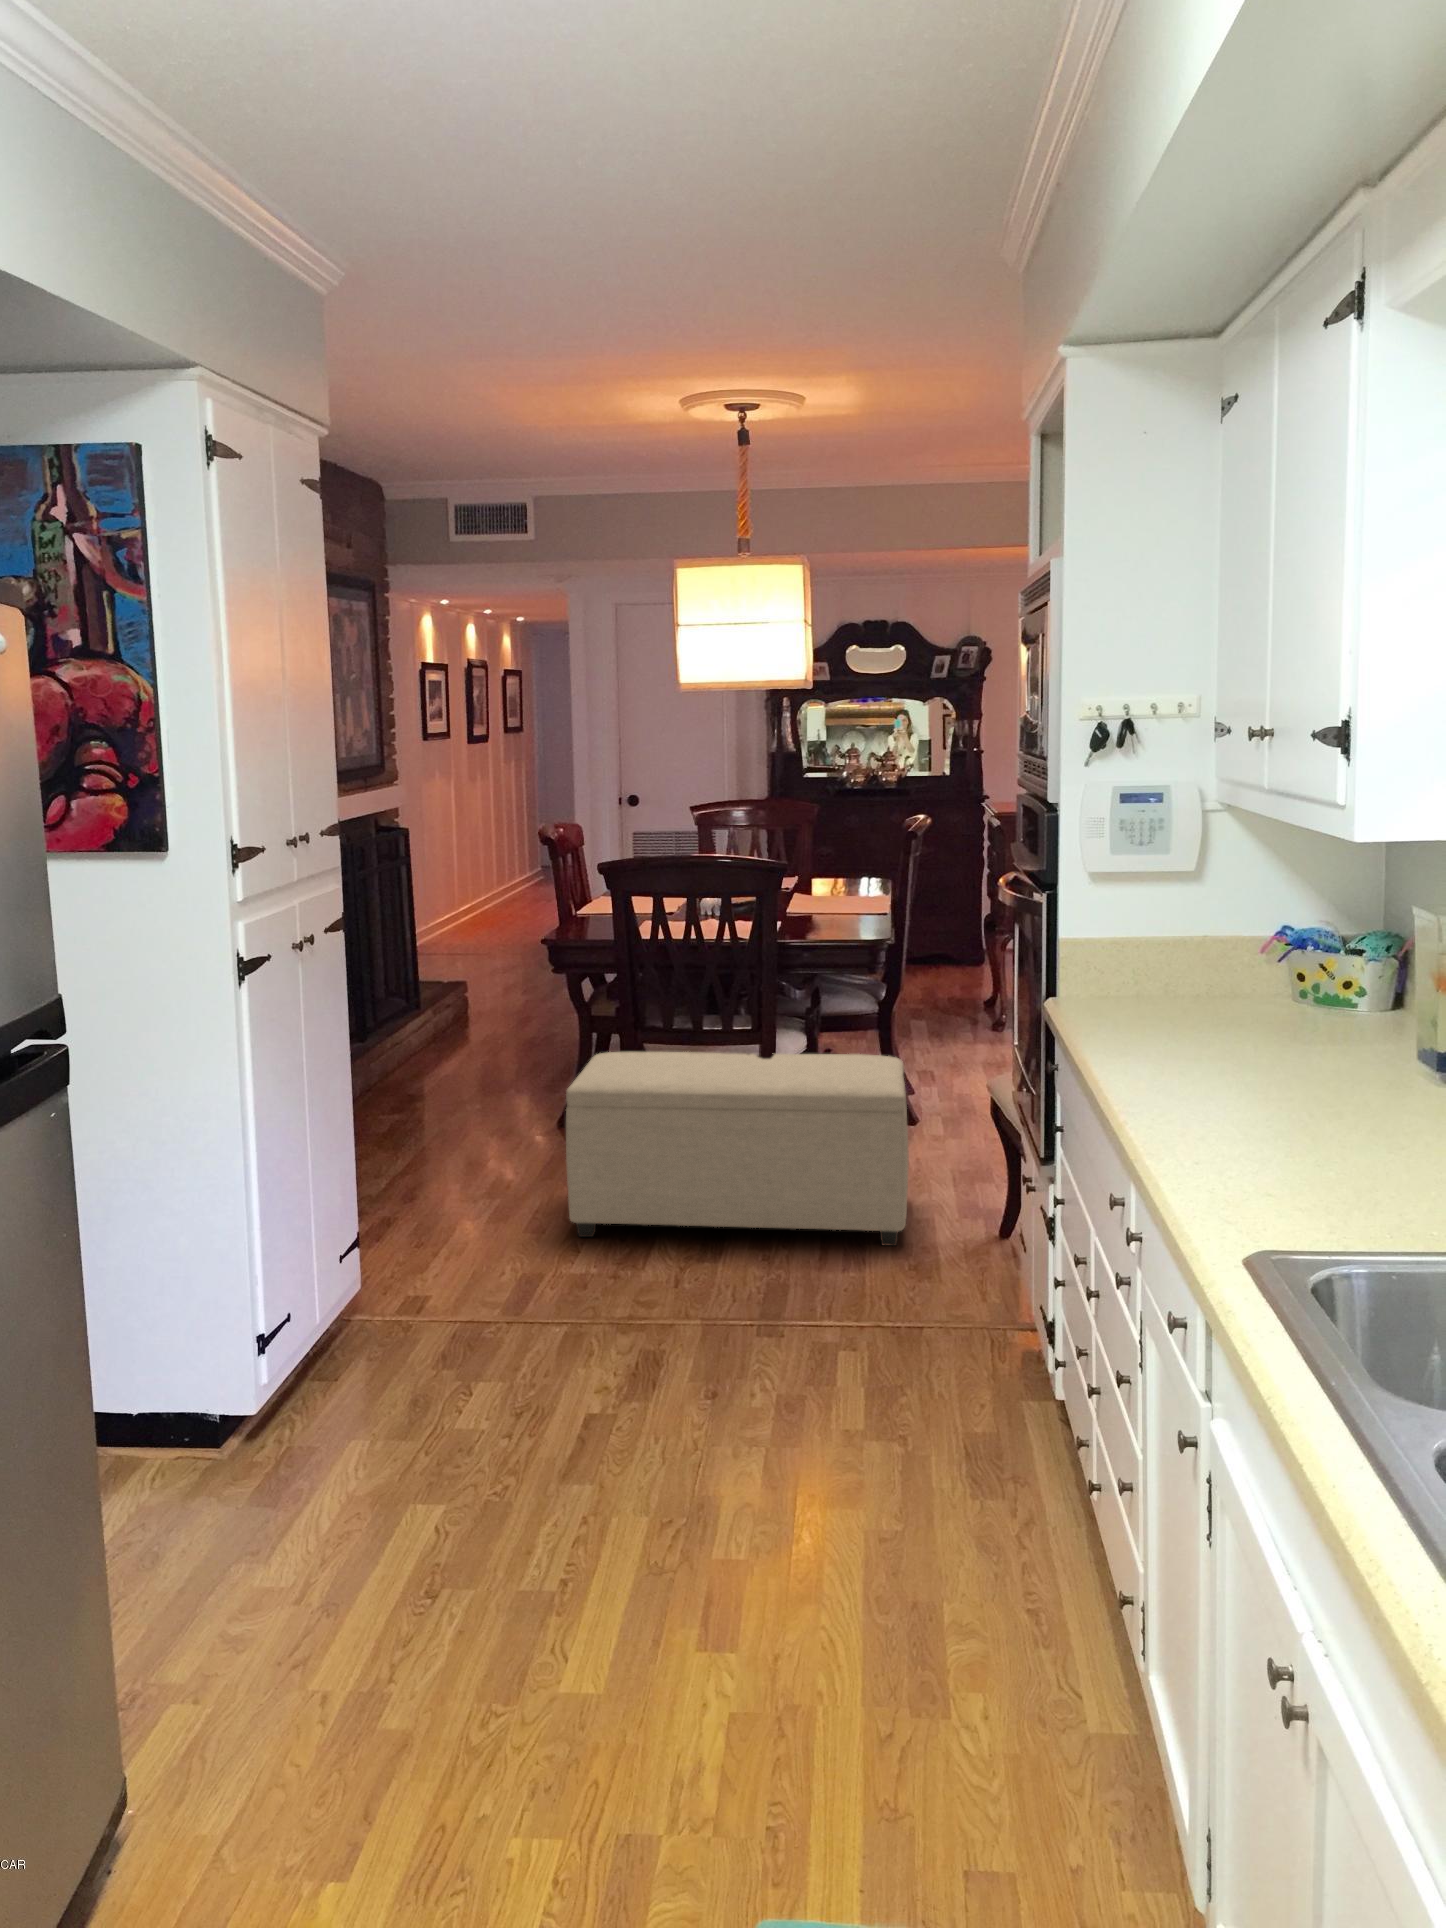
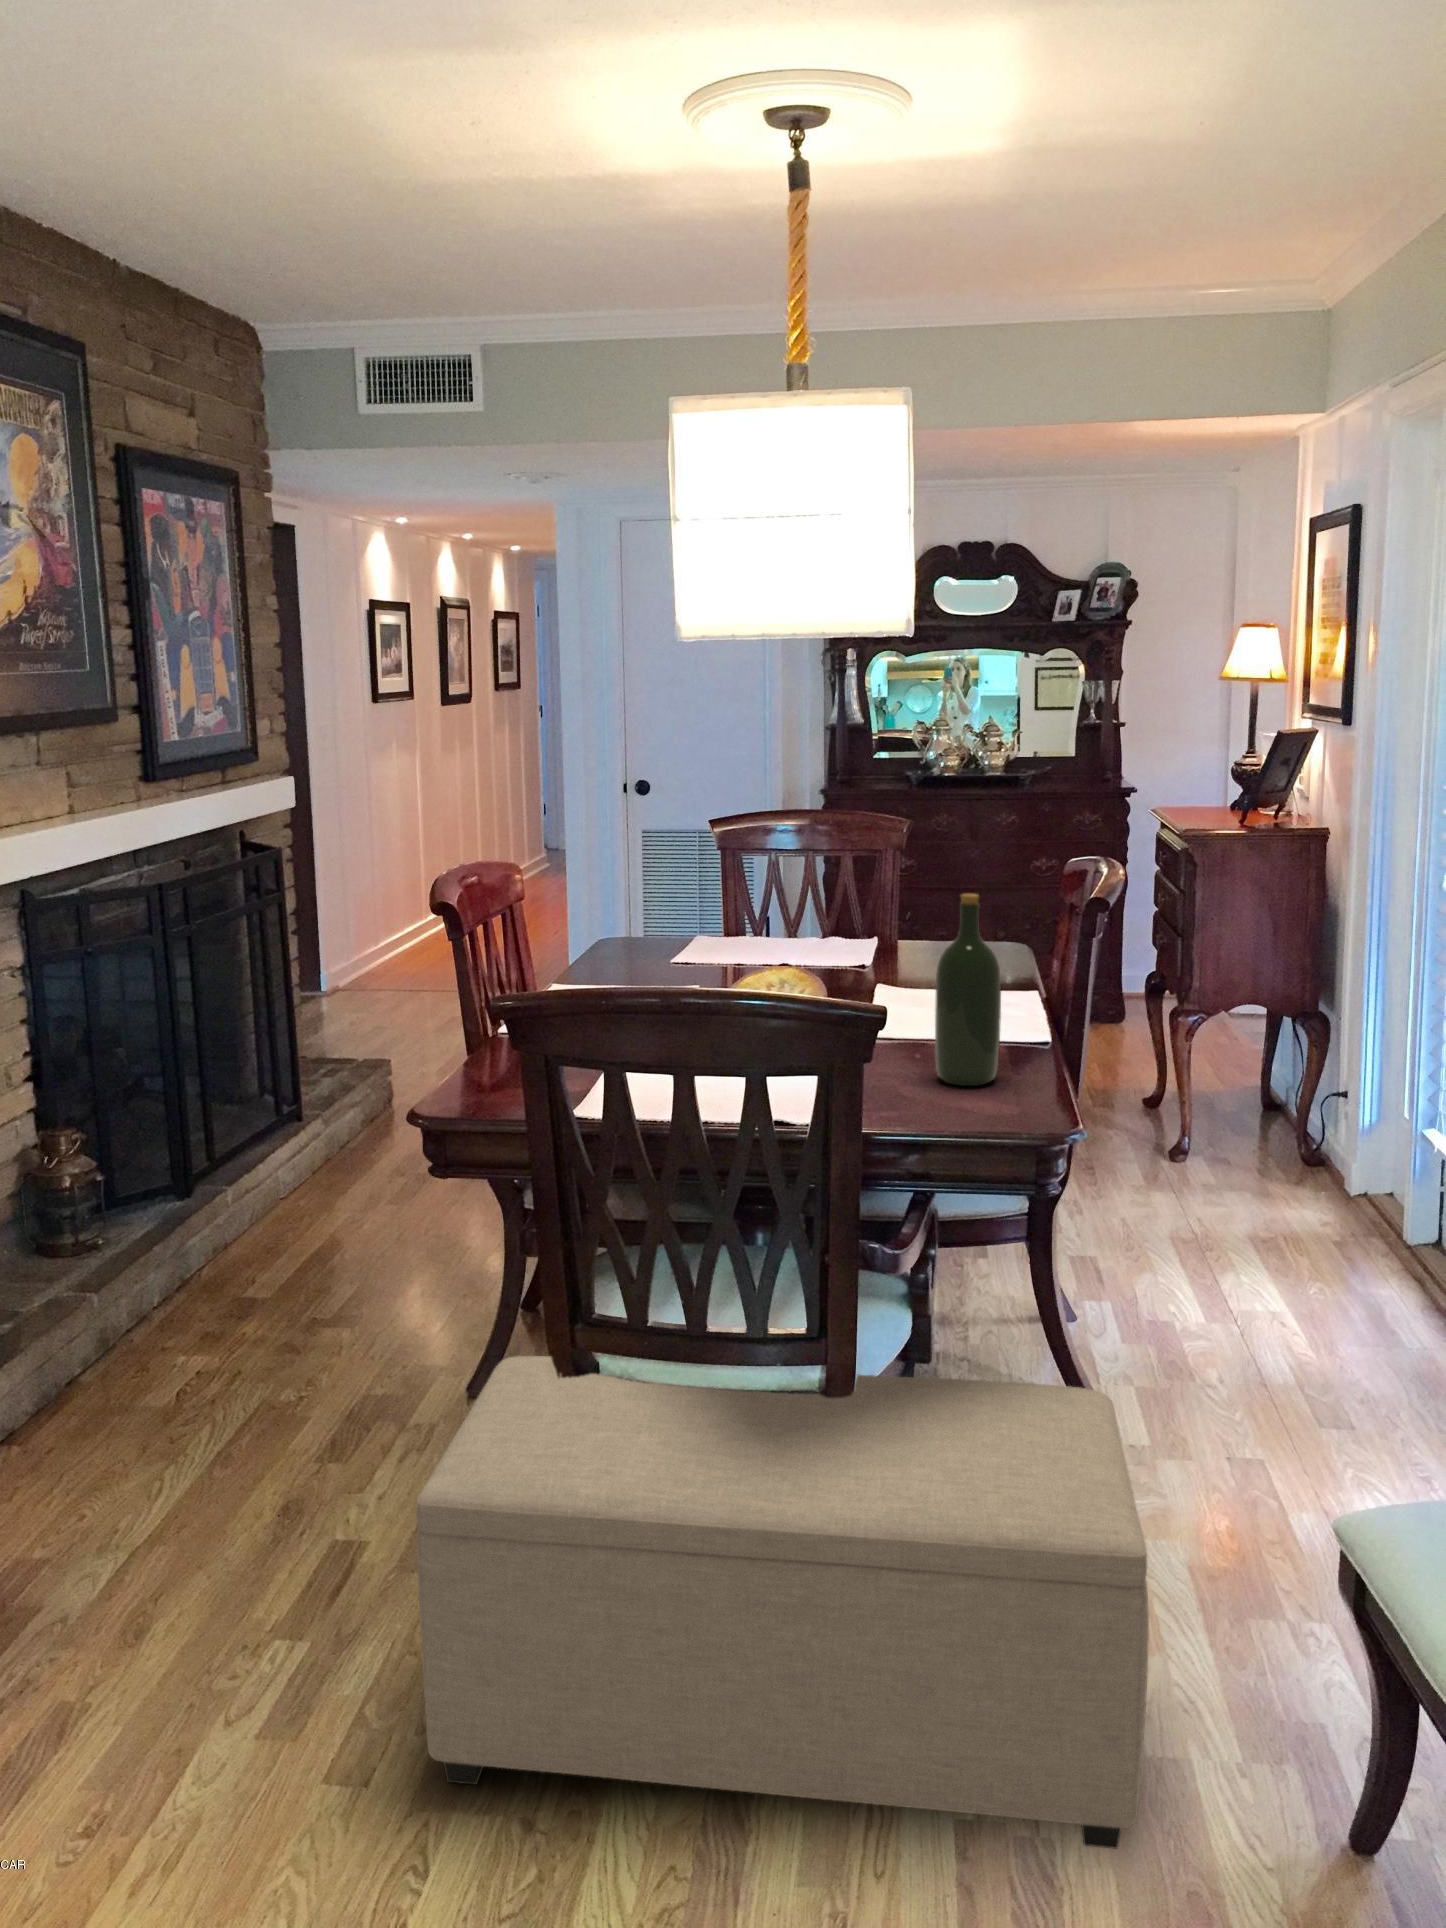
wine bottle: none [819,820,853,921] -> present [935,893,1001,1086]

